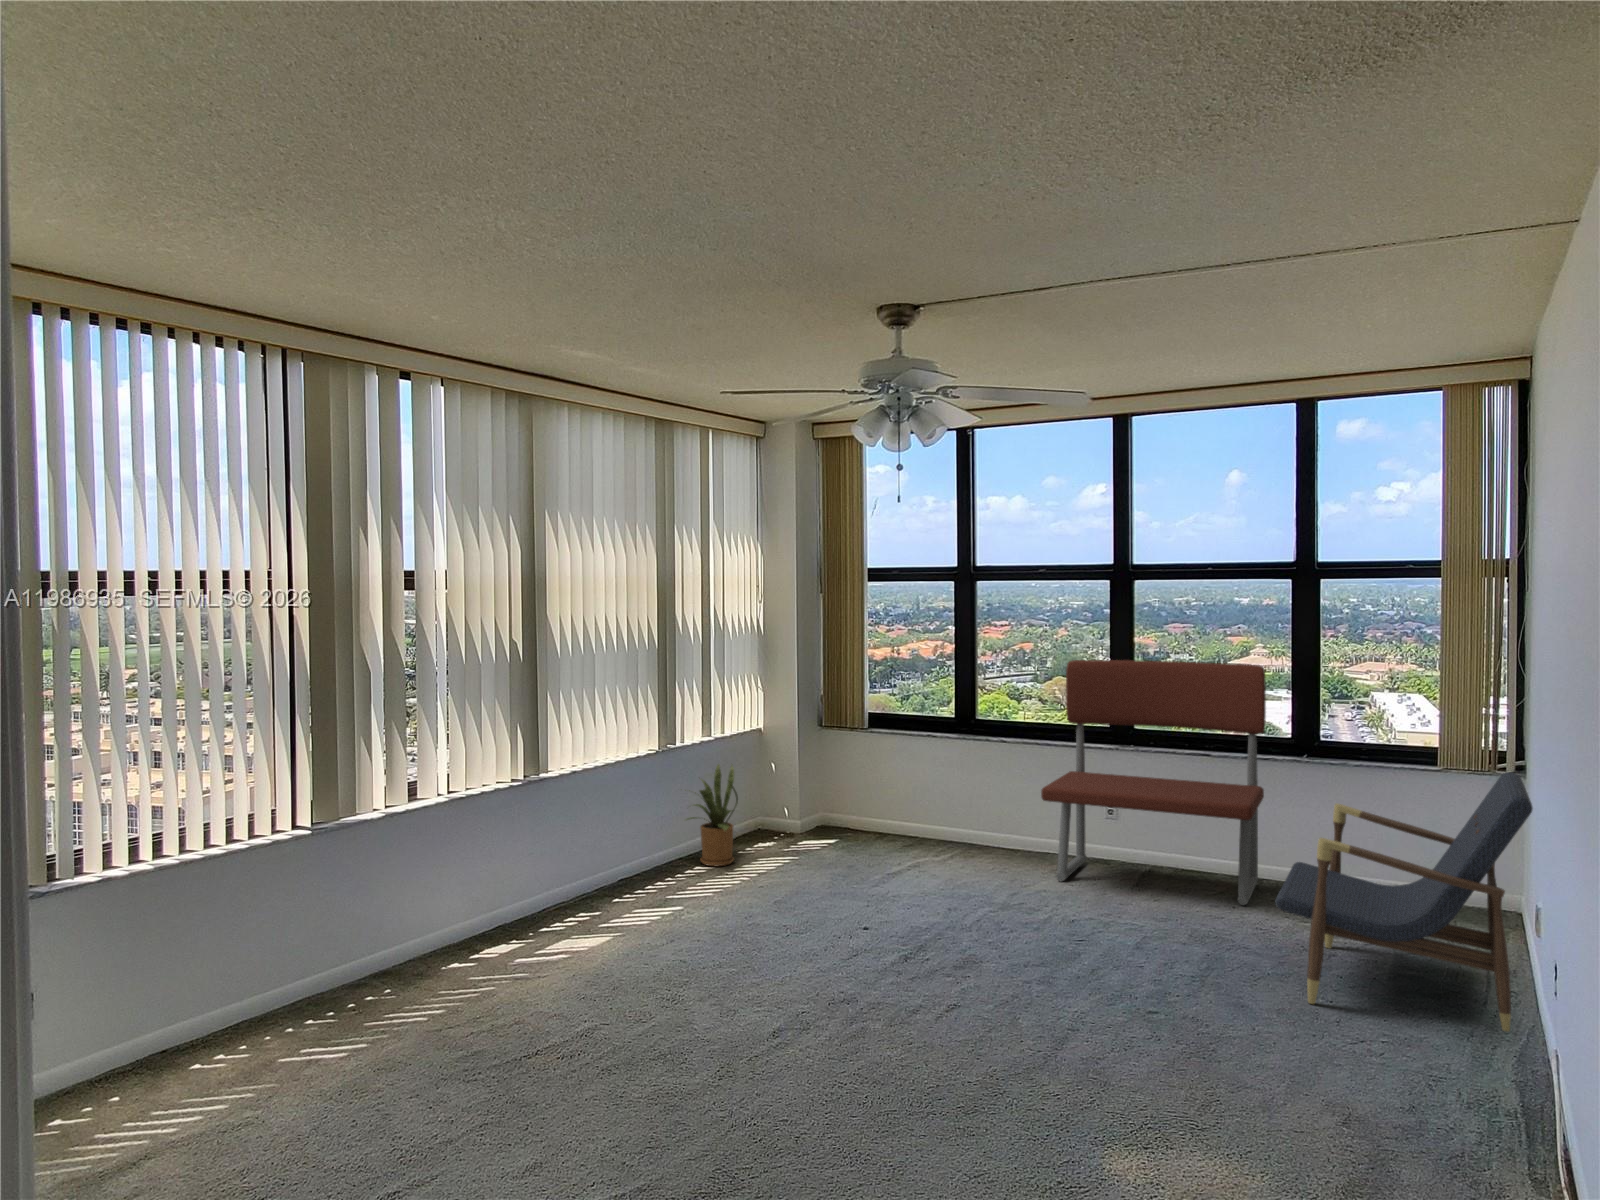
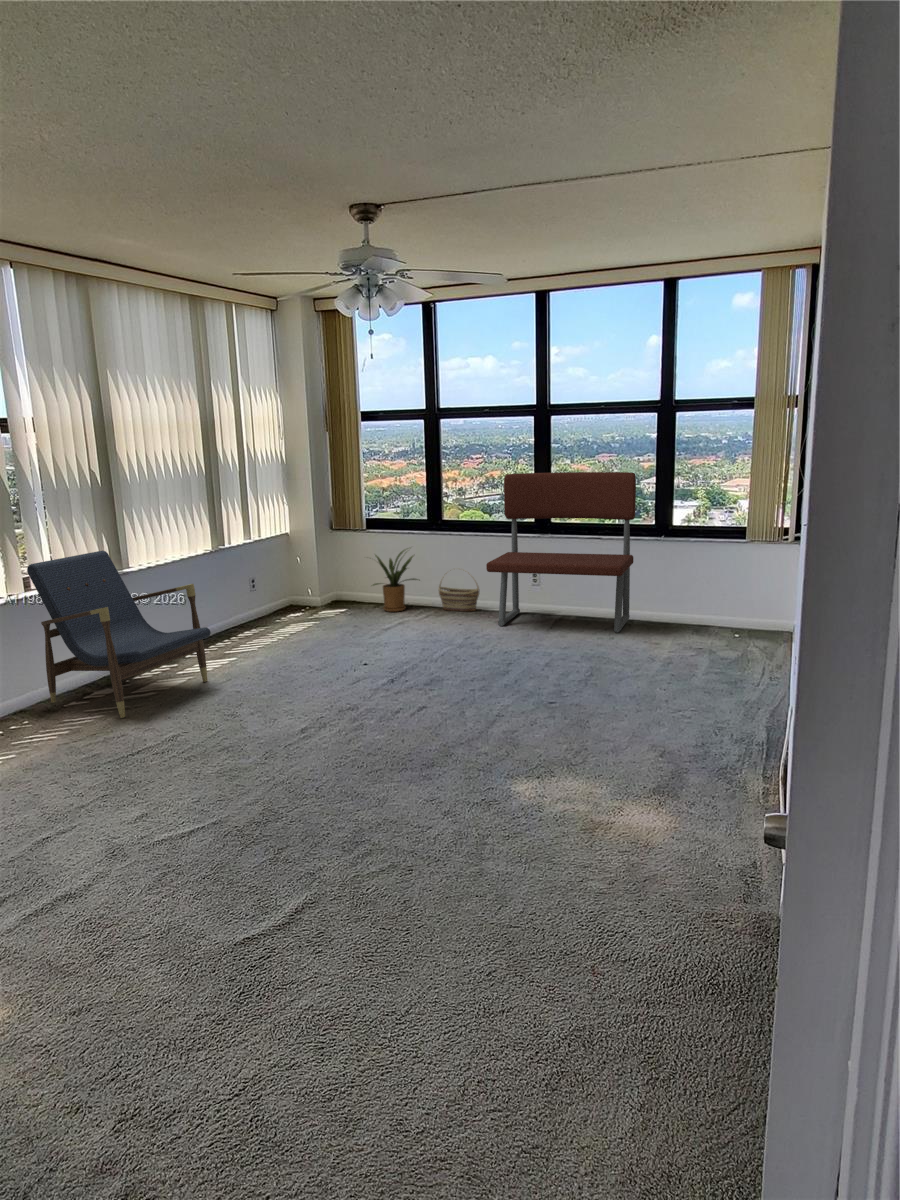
house plant: present [687,764,738,866] -> present [373,549,418,612]
lounge chair: present [1275,772,1533,1032] -> present [27,551,211,718]
basket: none [967,790,1026,853] -> present [438,583,479,612]

